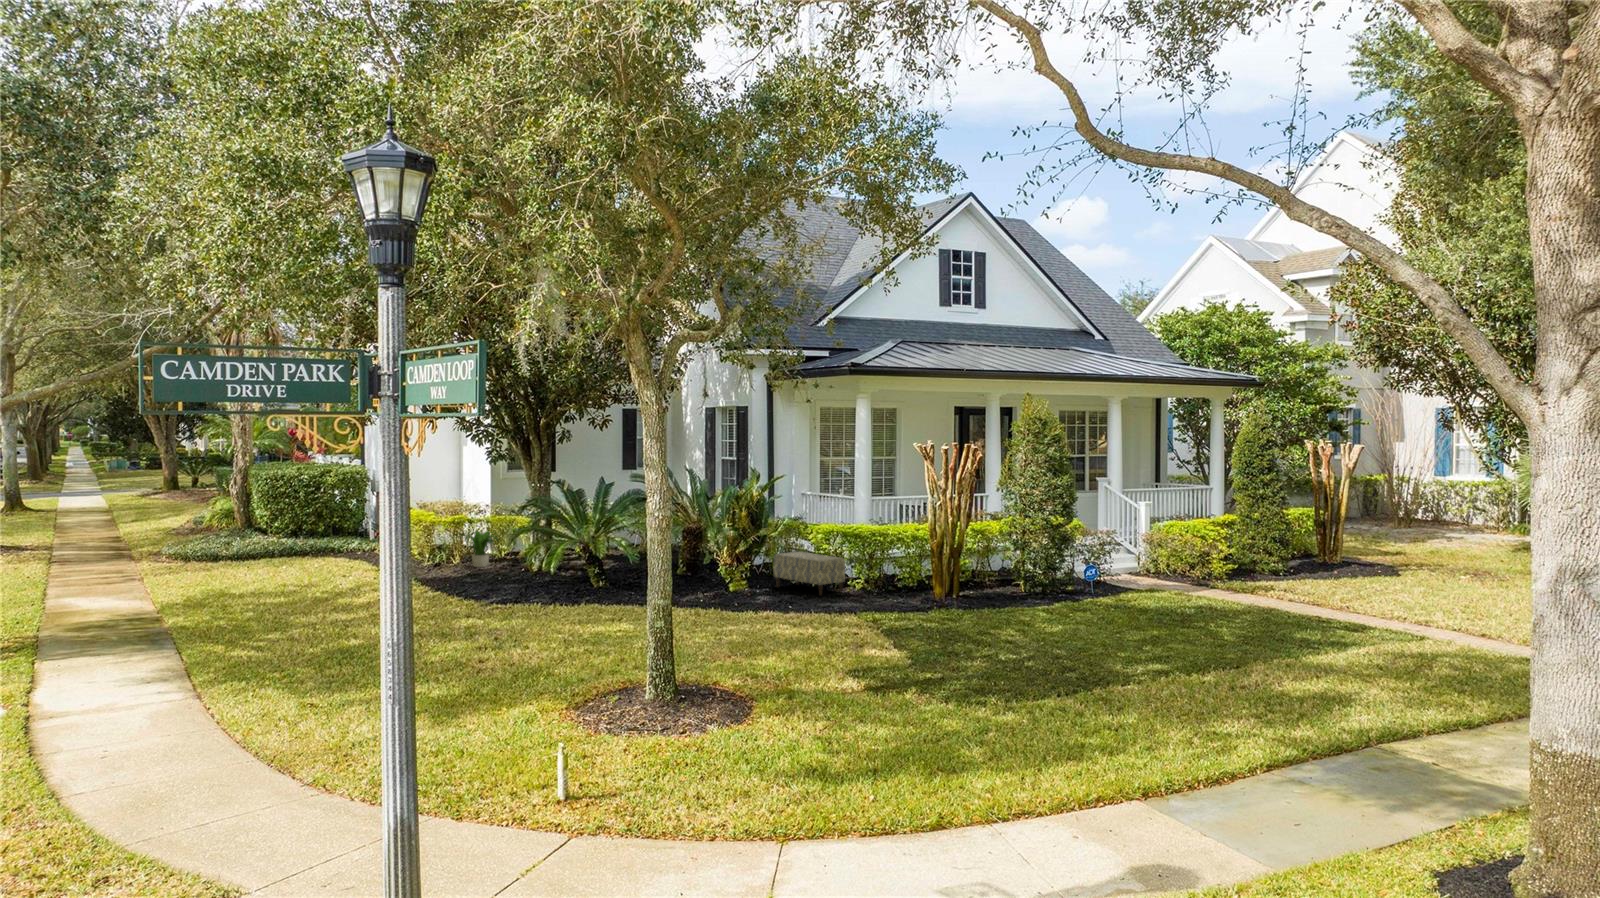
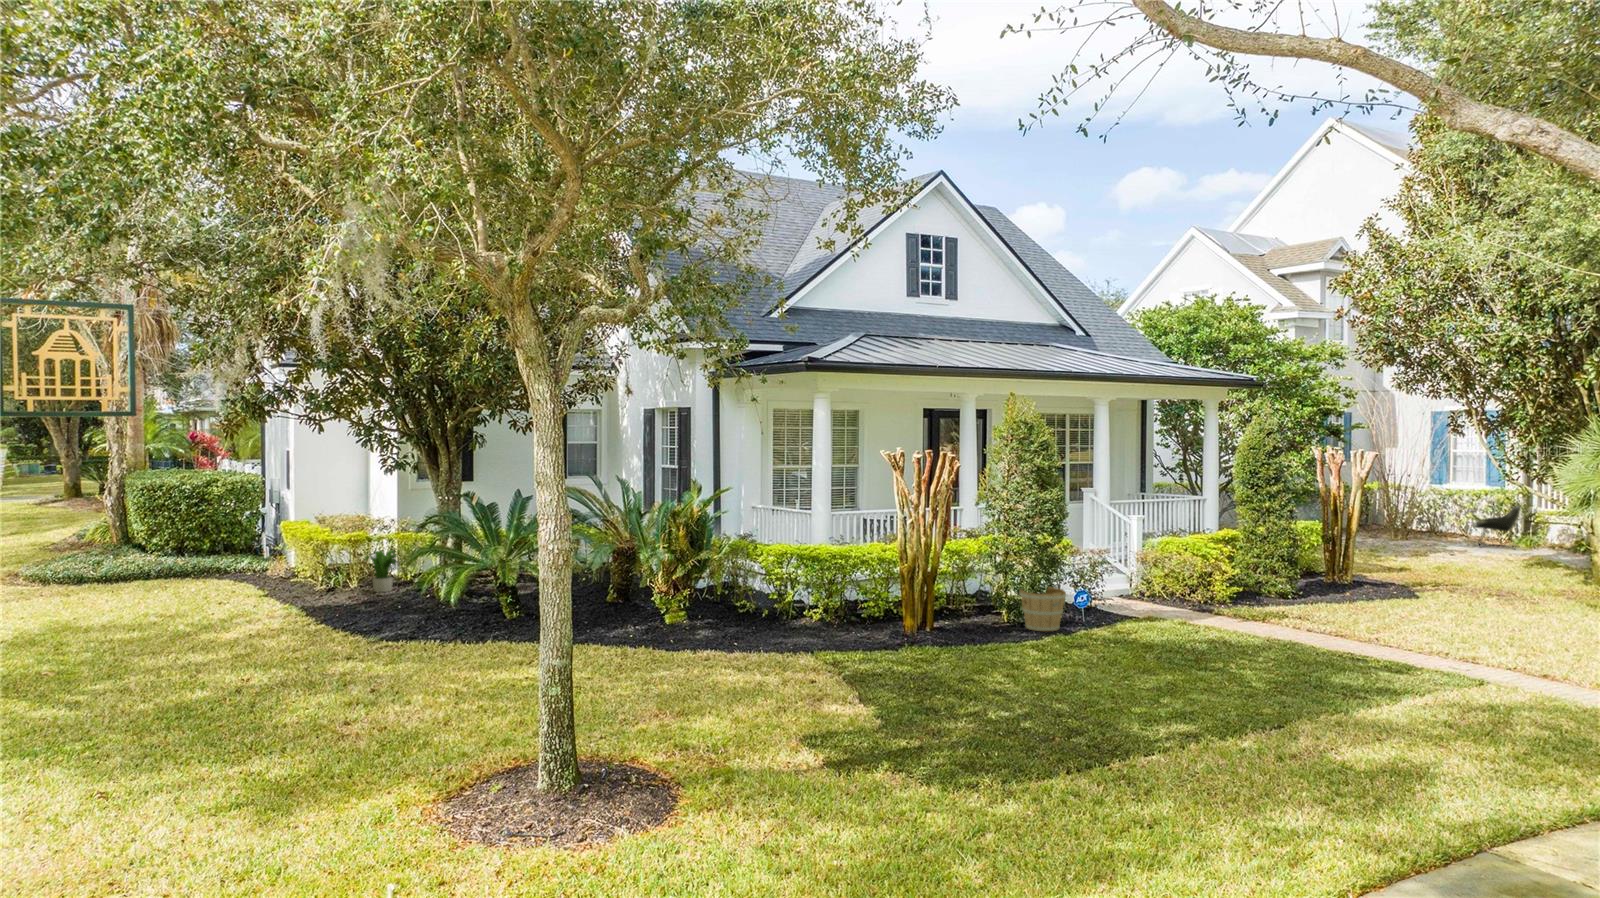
lounge chair: none [1471,496,1516,537] -> present [1474,506,1521,547]
bench: present [774,552,845,595] -> none [719,575,801,627]
wooden bucket: none [1035,562,1076,600] -> present [1019,587,1066,631]

